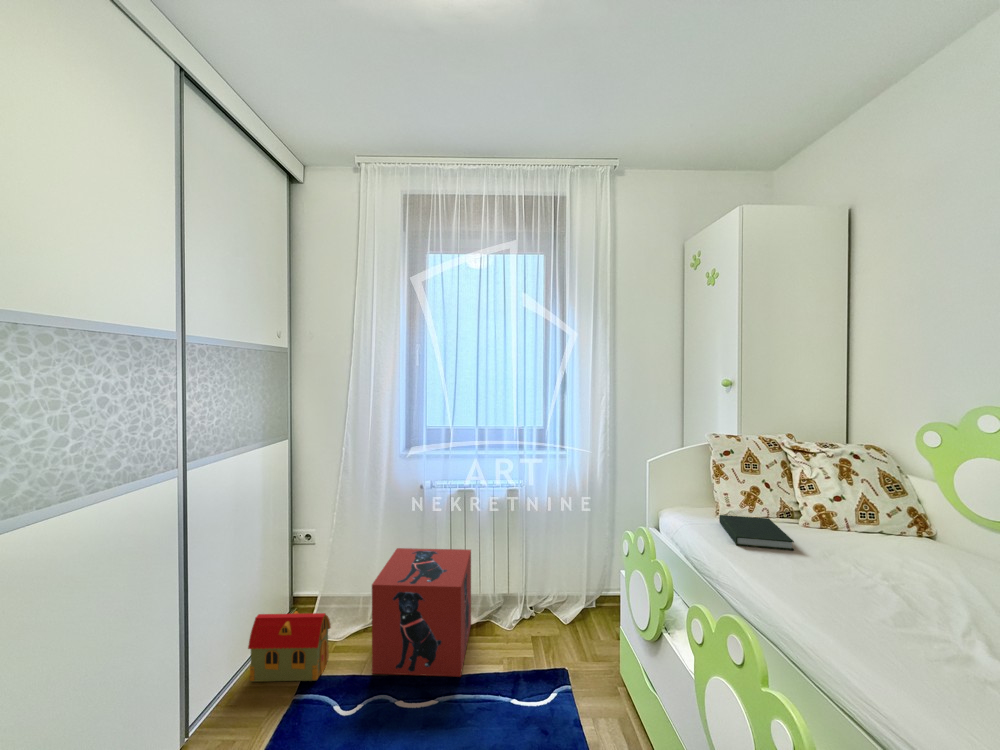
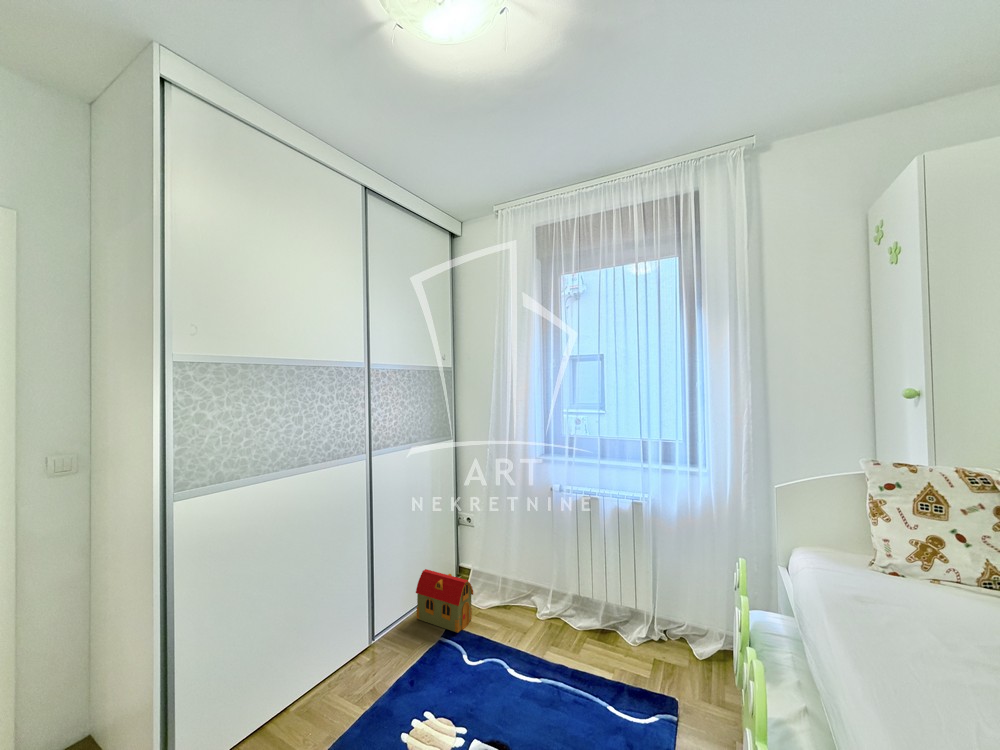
book: present [719,515,794,550] -> none [862,563,963,628]
storage box: present [372,548,471,677] -> none [498,541,596,670]

